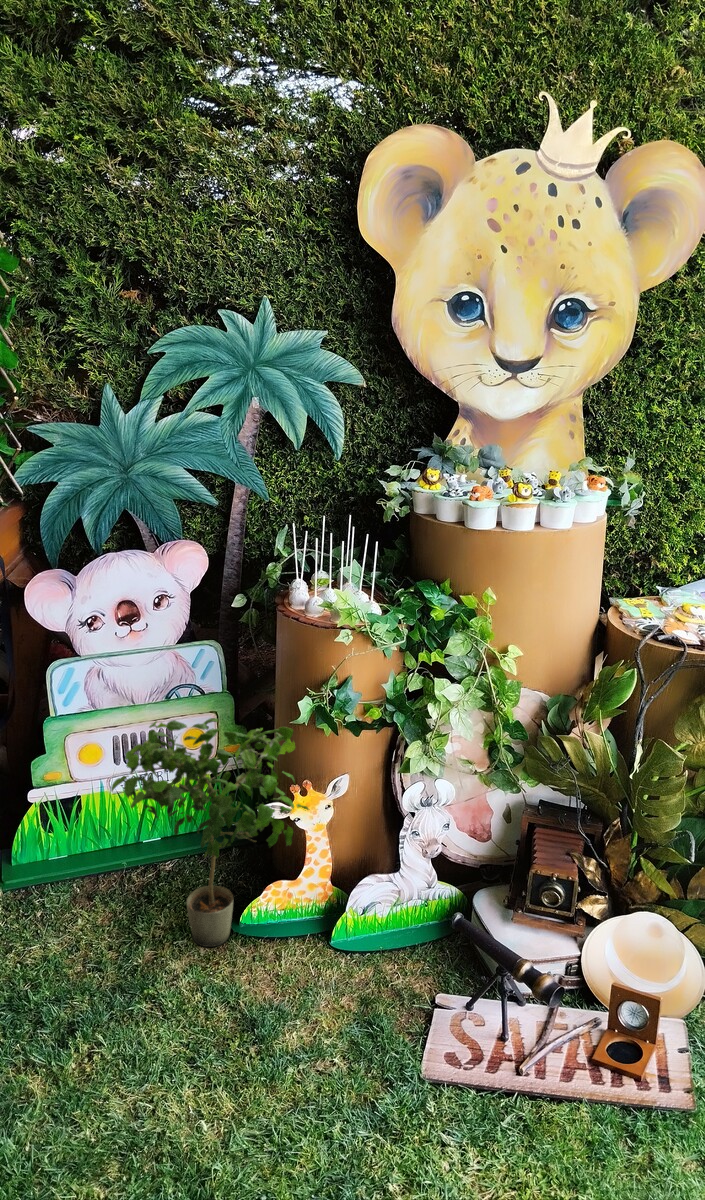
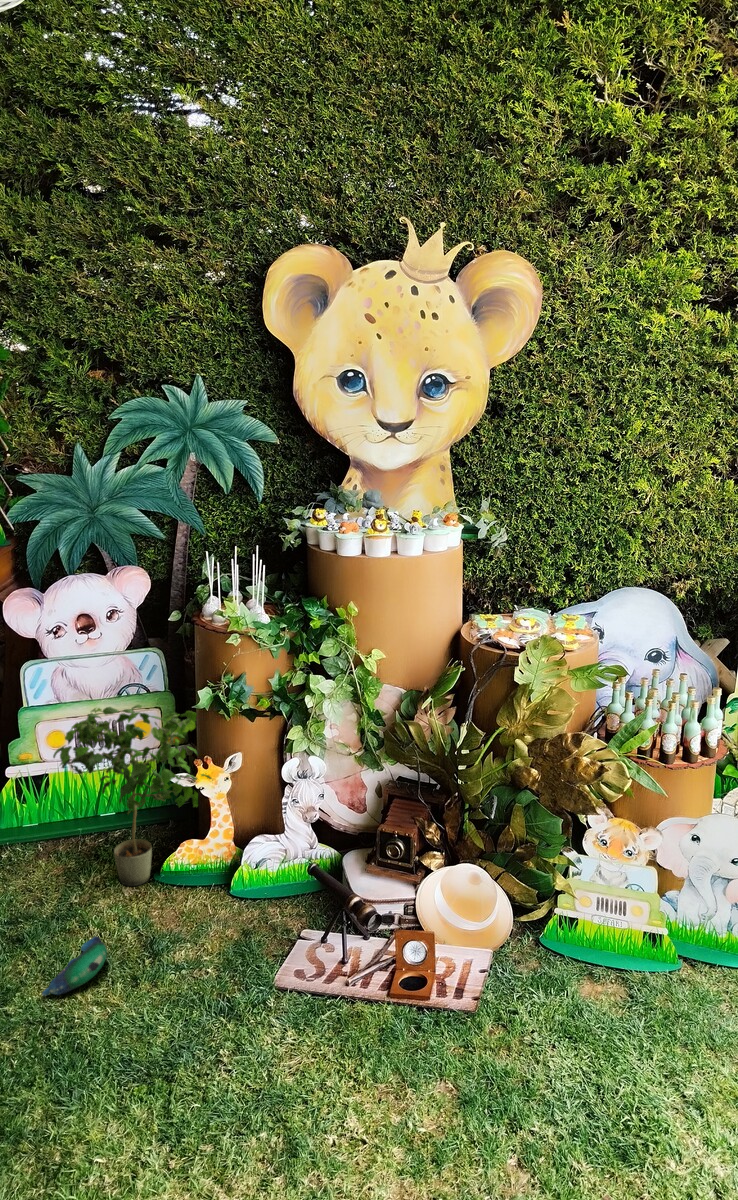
plush toy: none [137,1028,212,1126] -> present [42,936,107,996]

